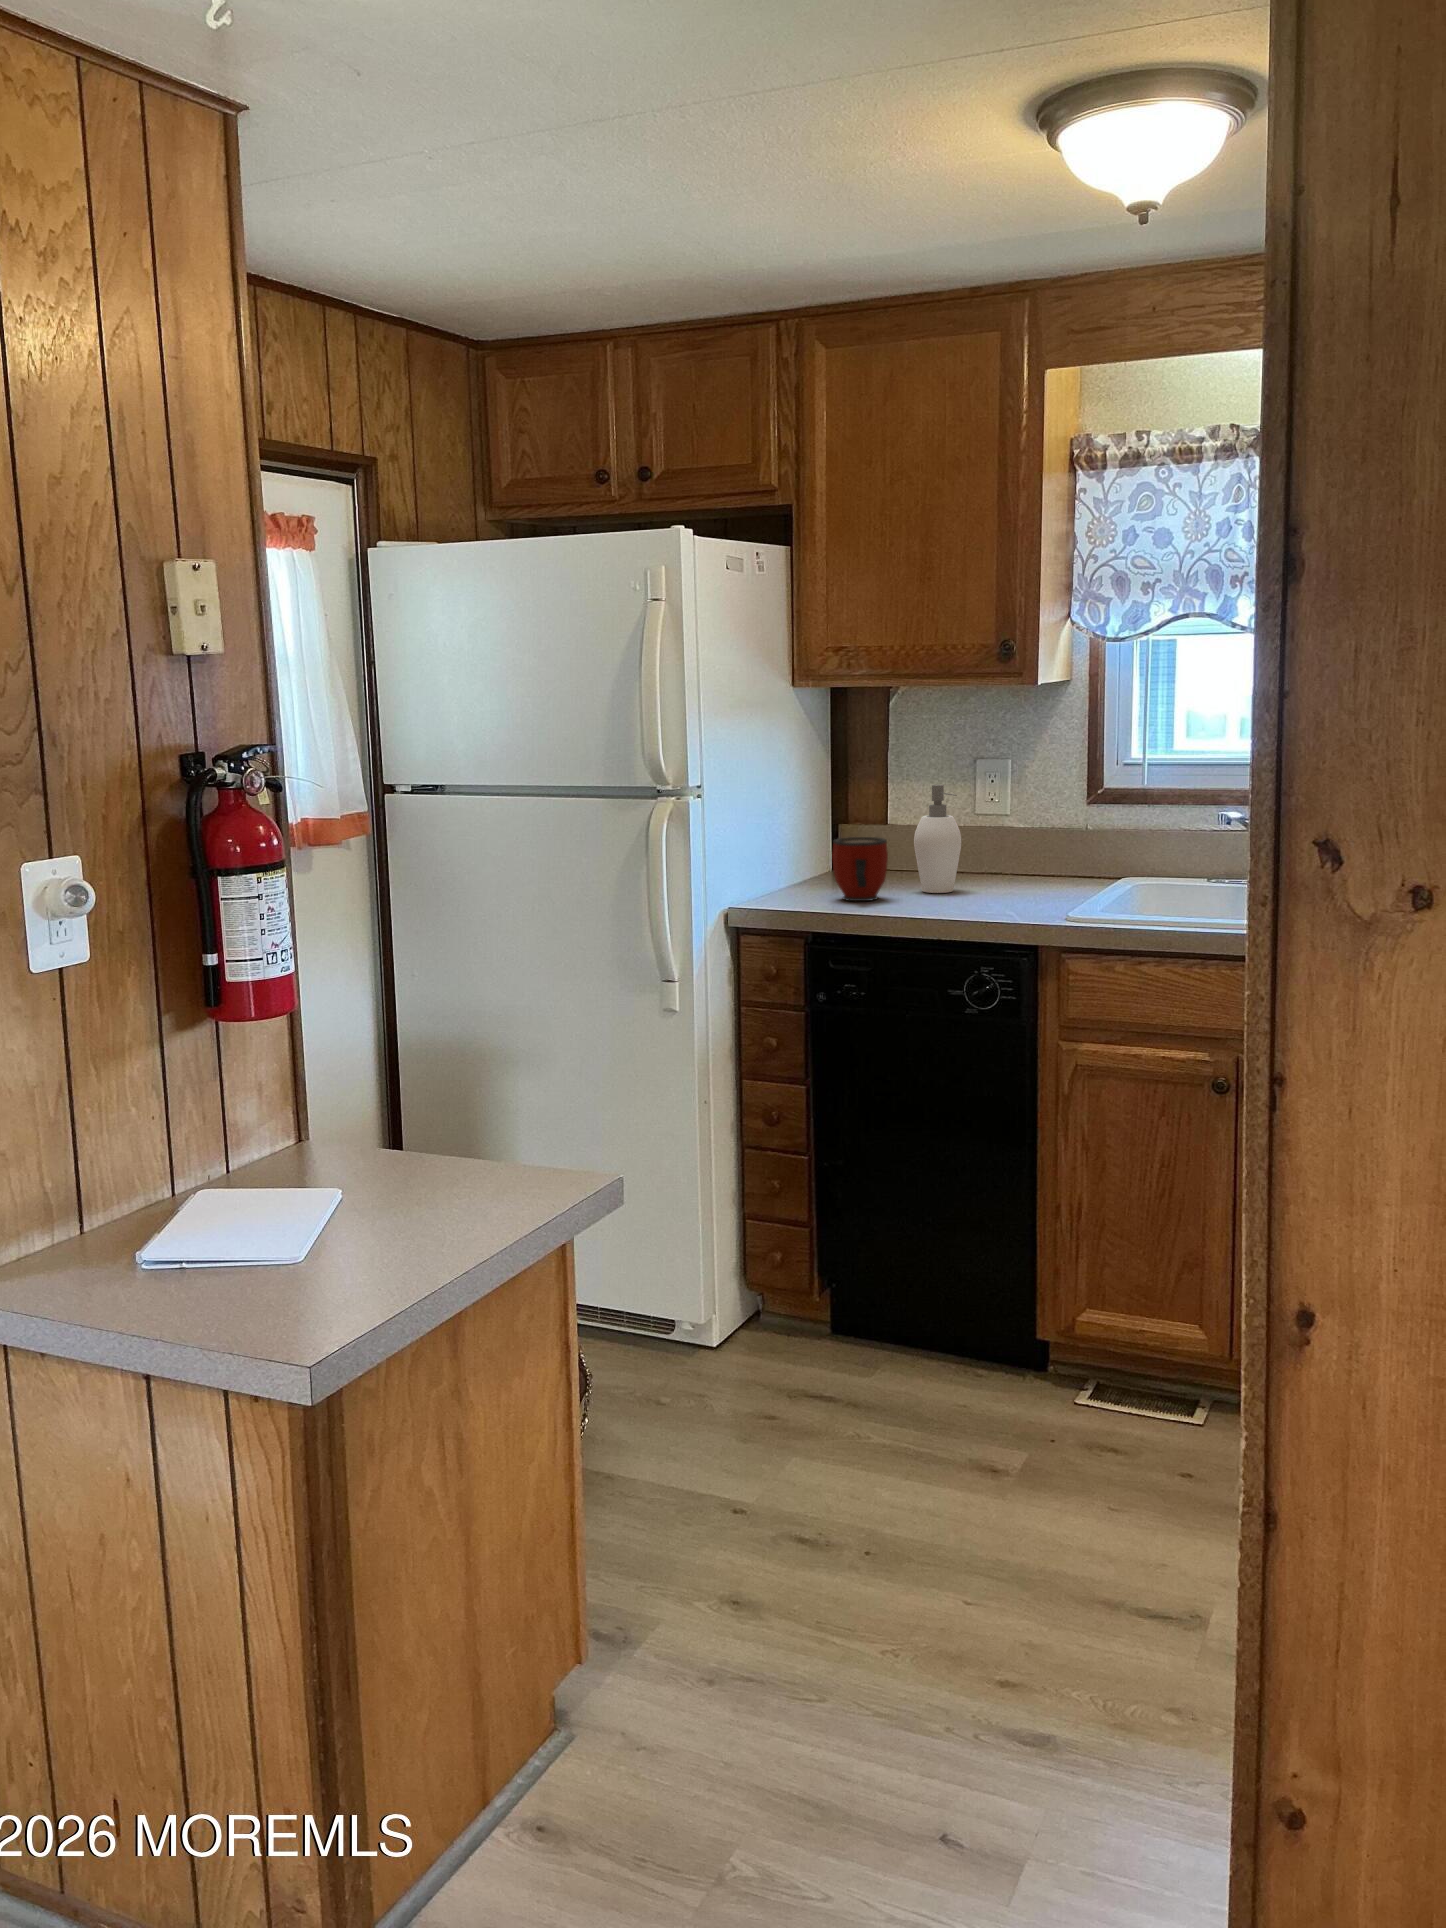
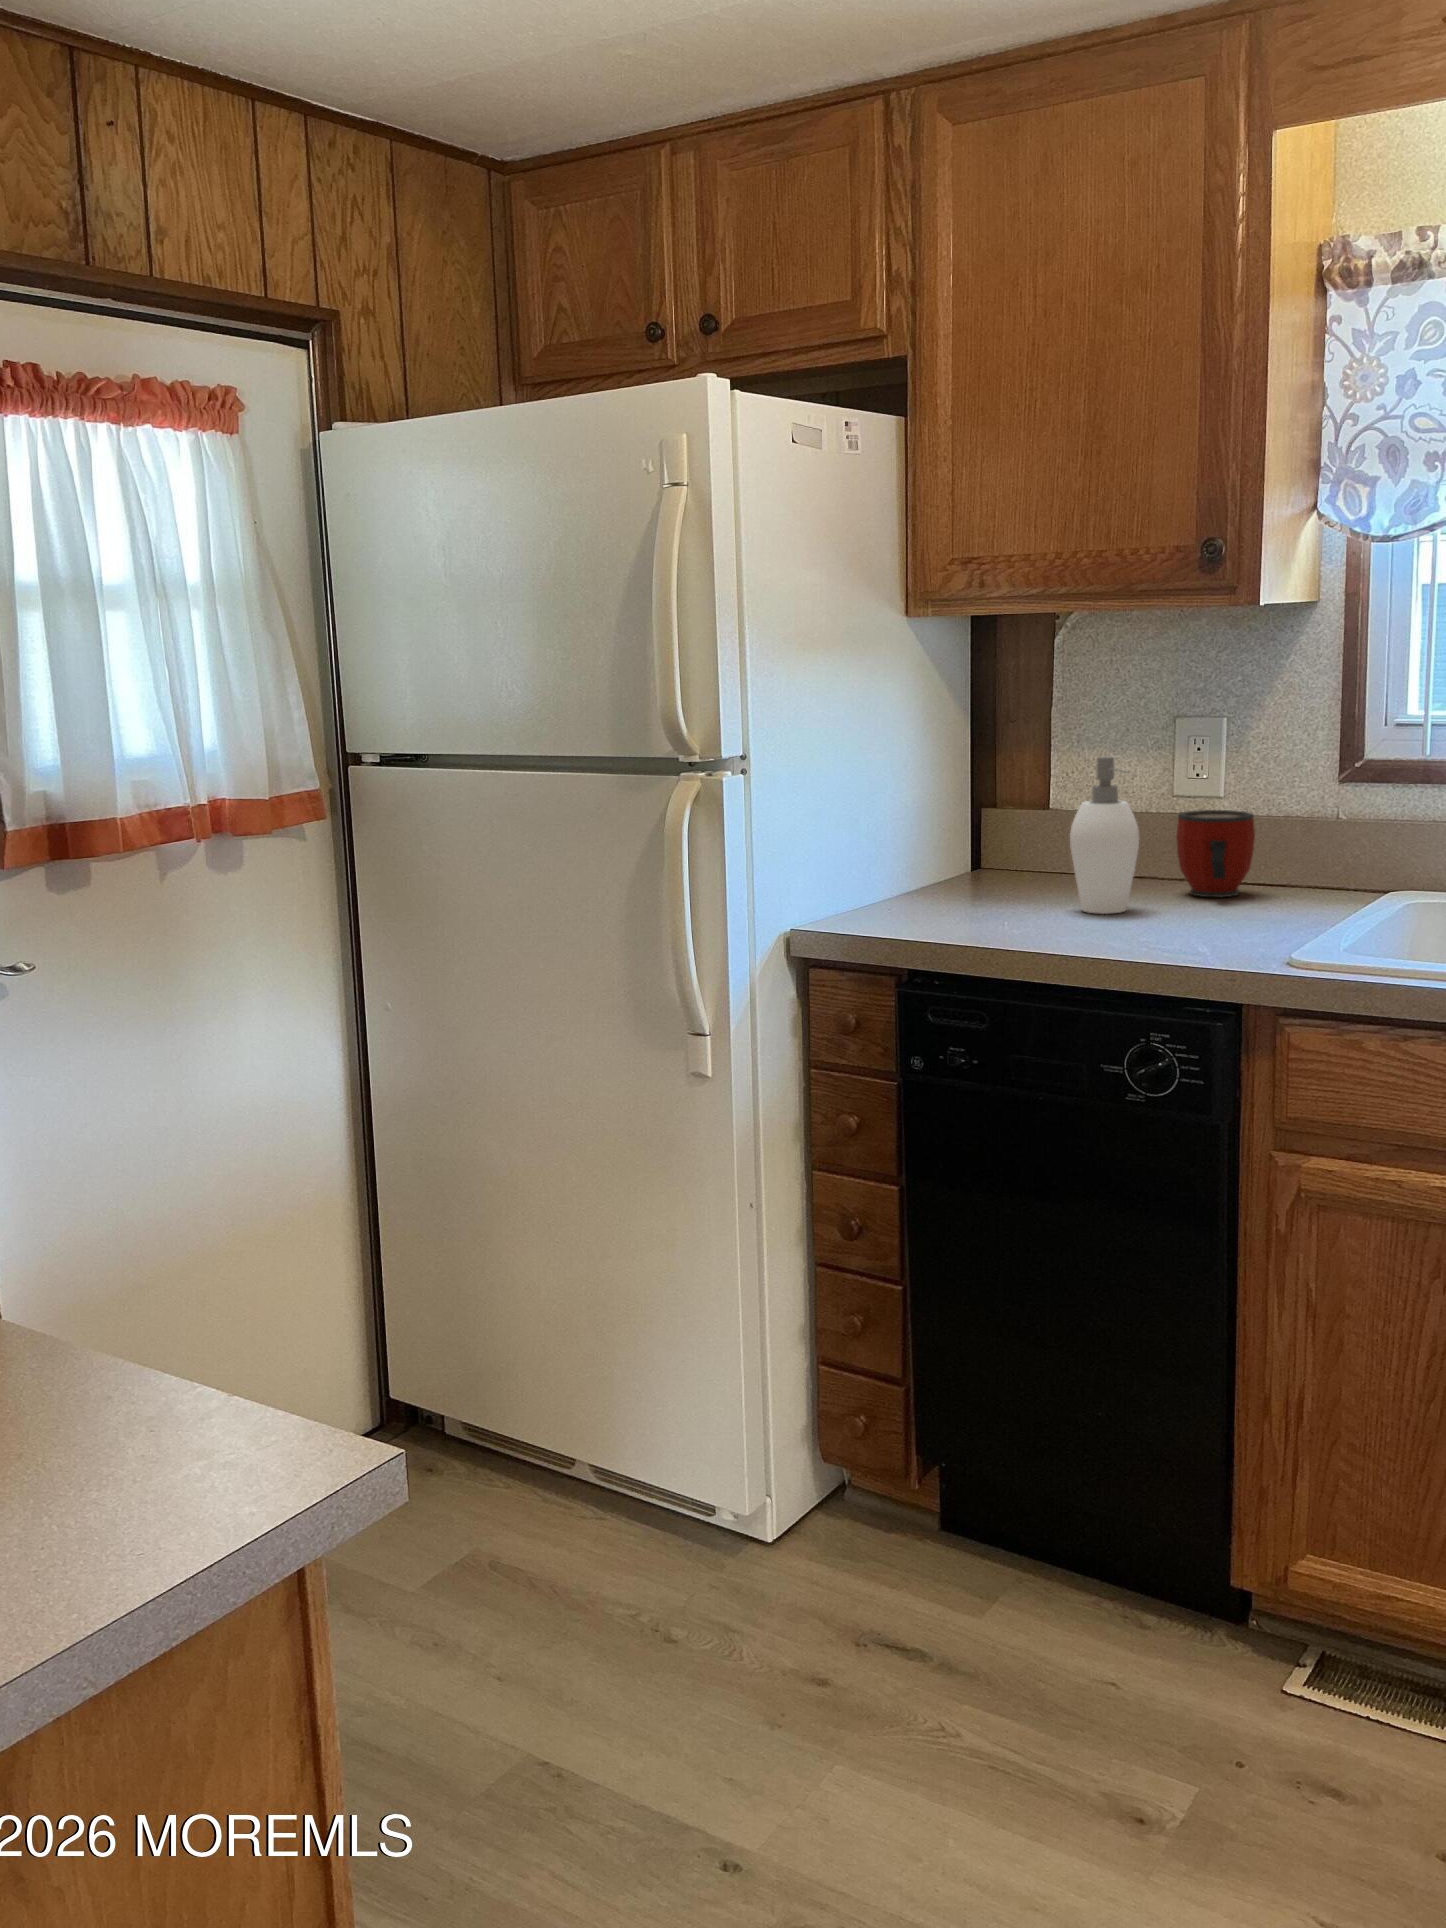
mug: present [832,837,888,901] -> present [1176,810,1255,897]

